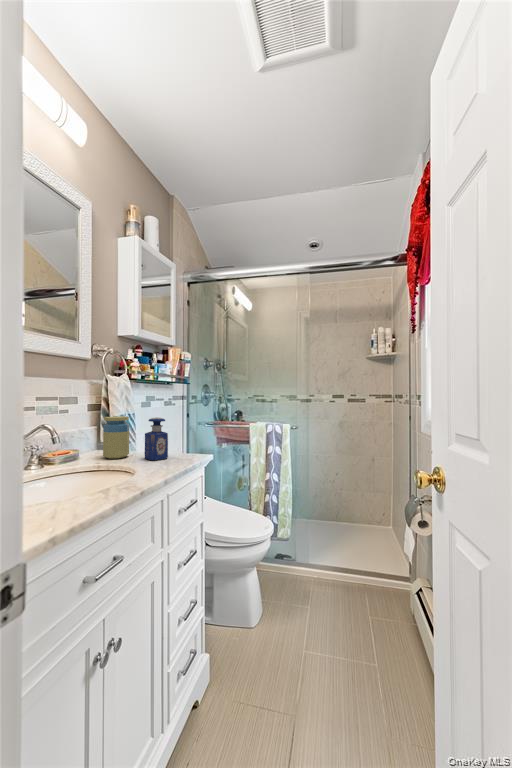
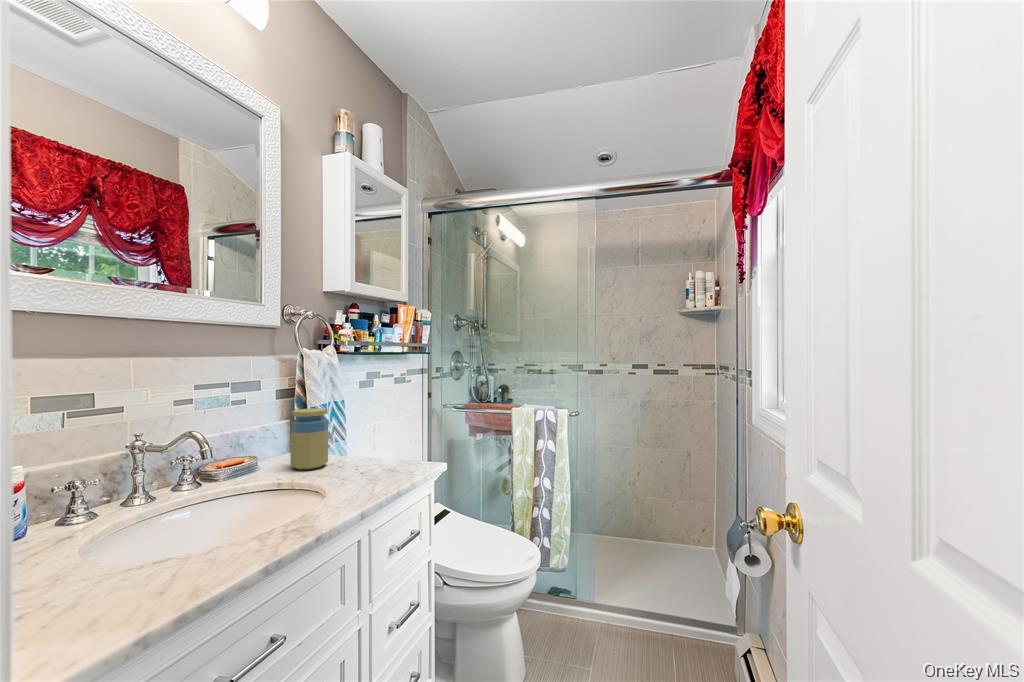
perfume bottle: present [145,418,168,460] -> none [347,412,380,474]

